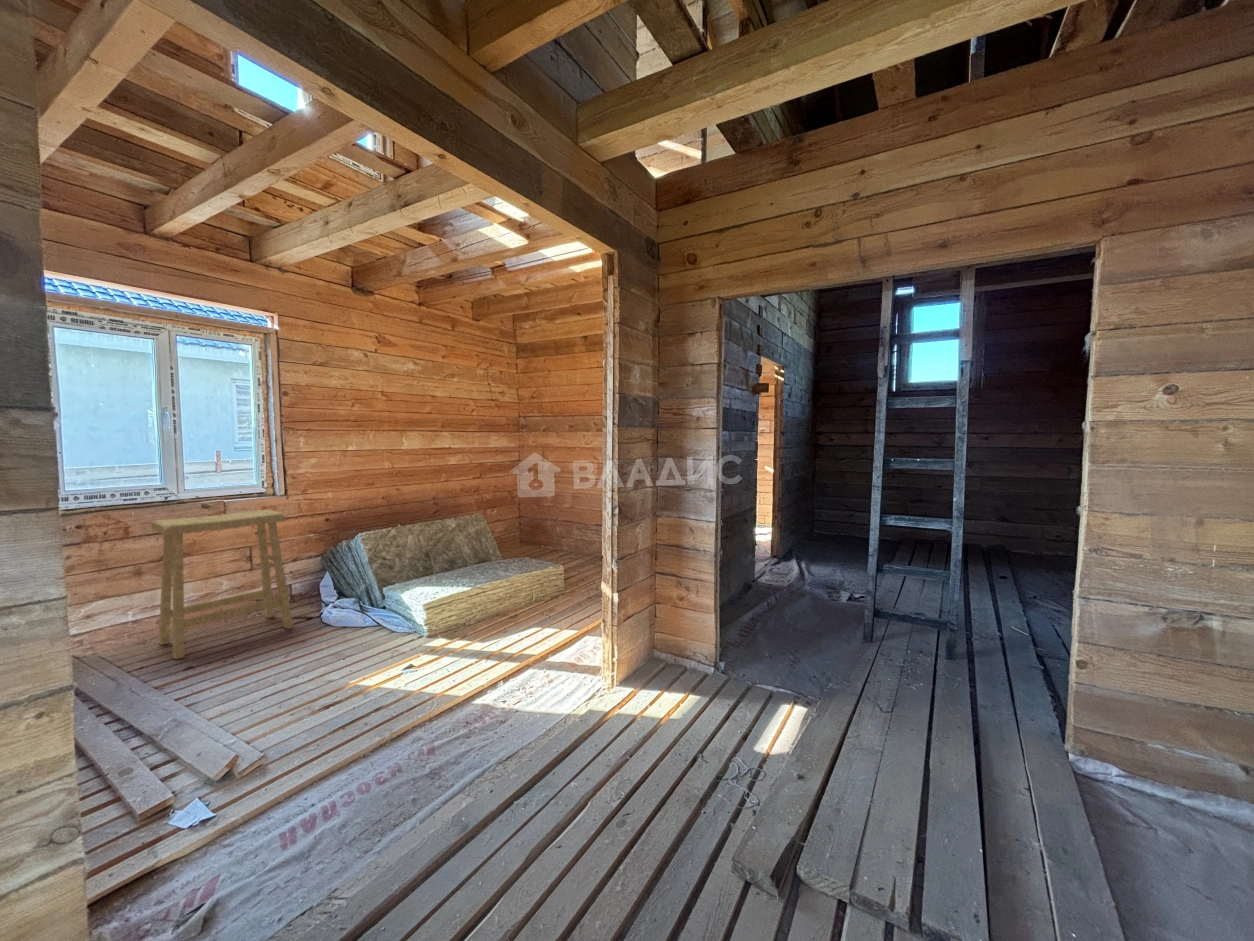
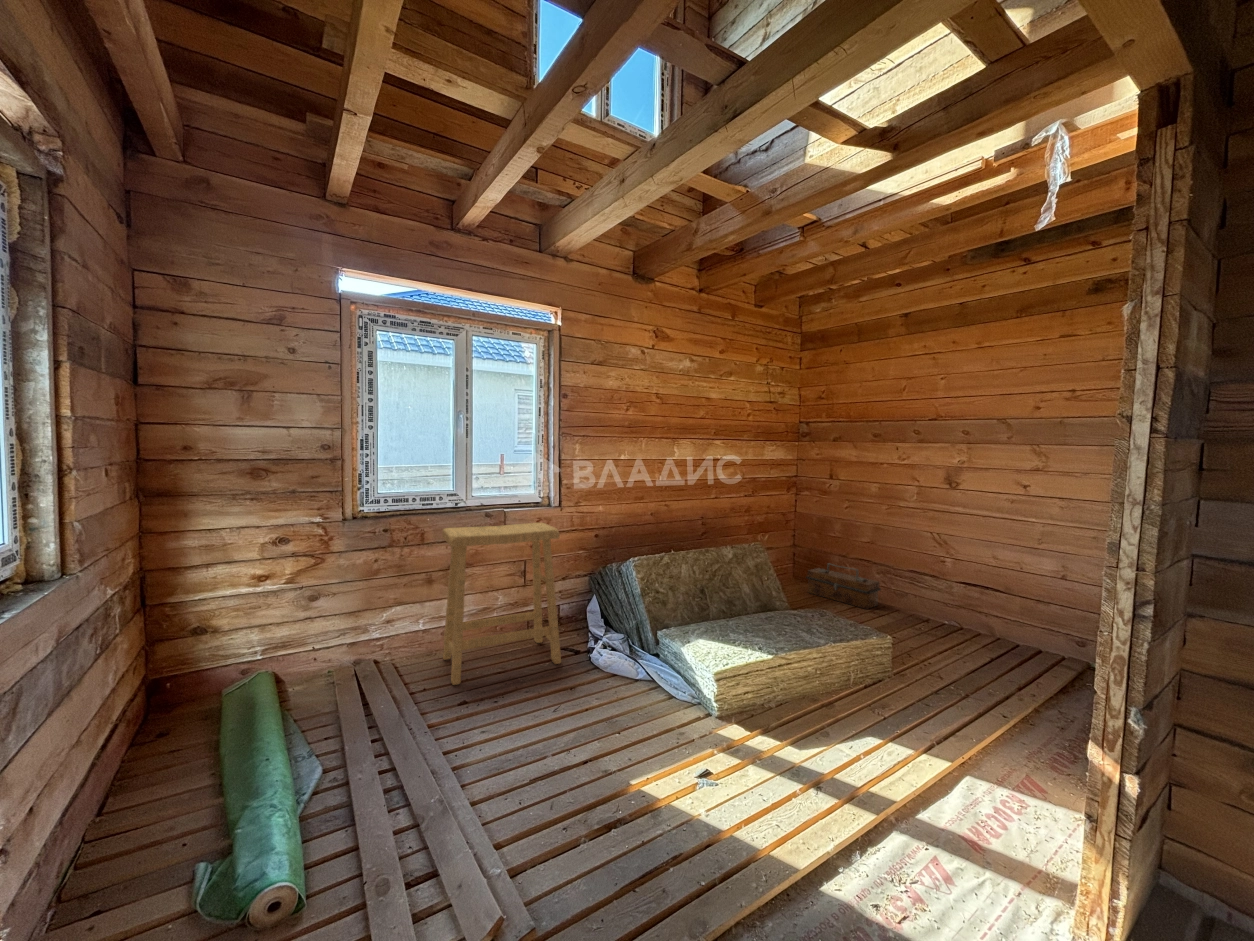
toolbox: none [526,526,578,557] -> present [806,563,881,609]

